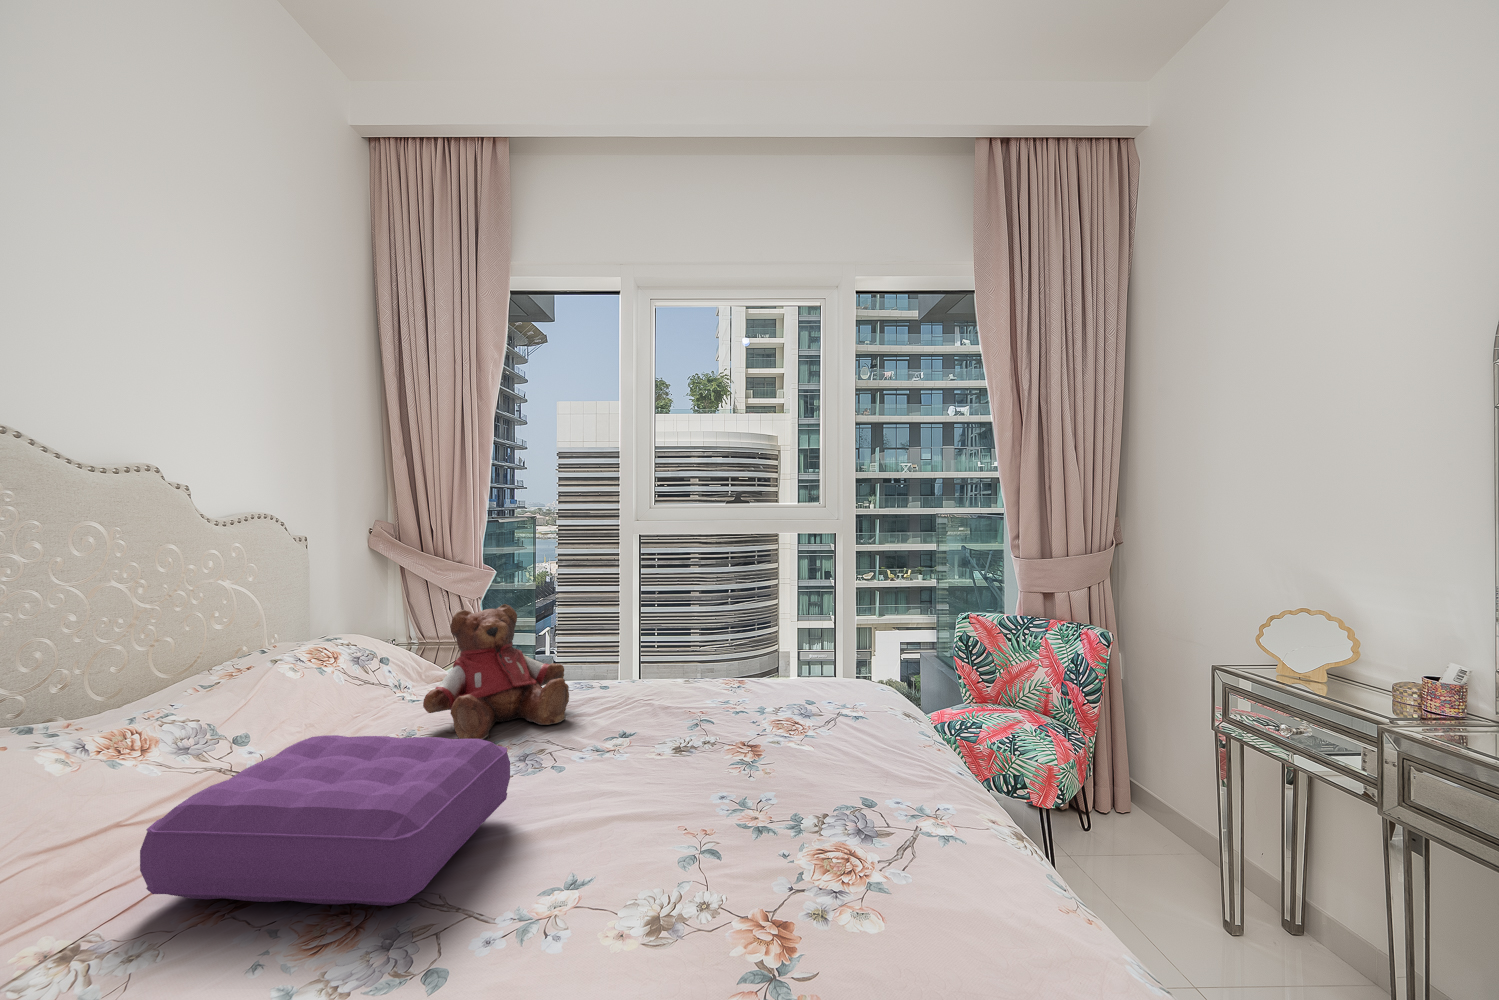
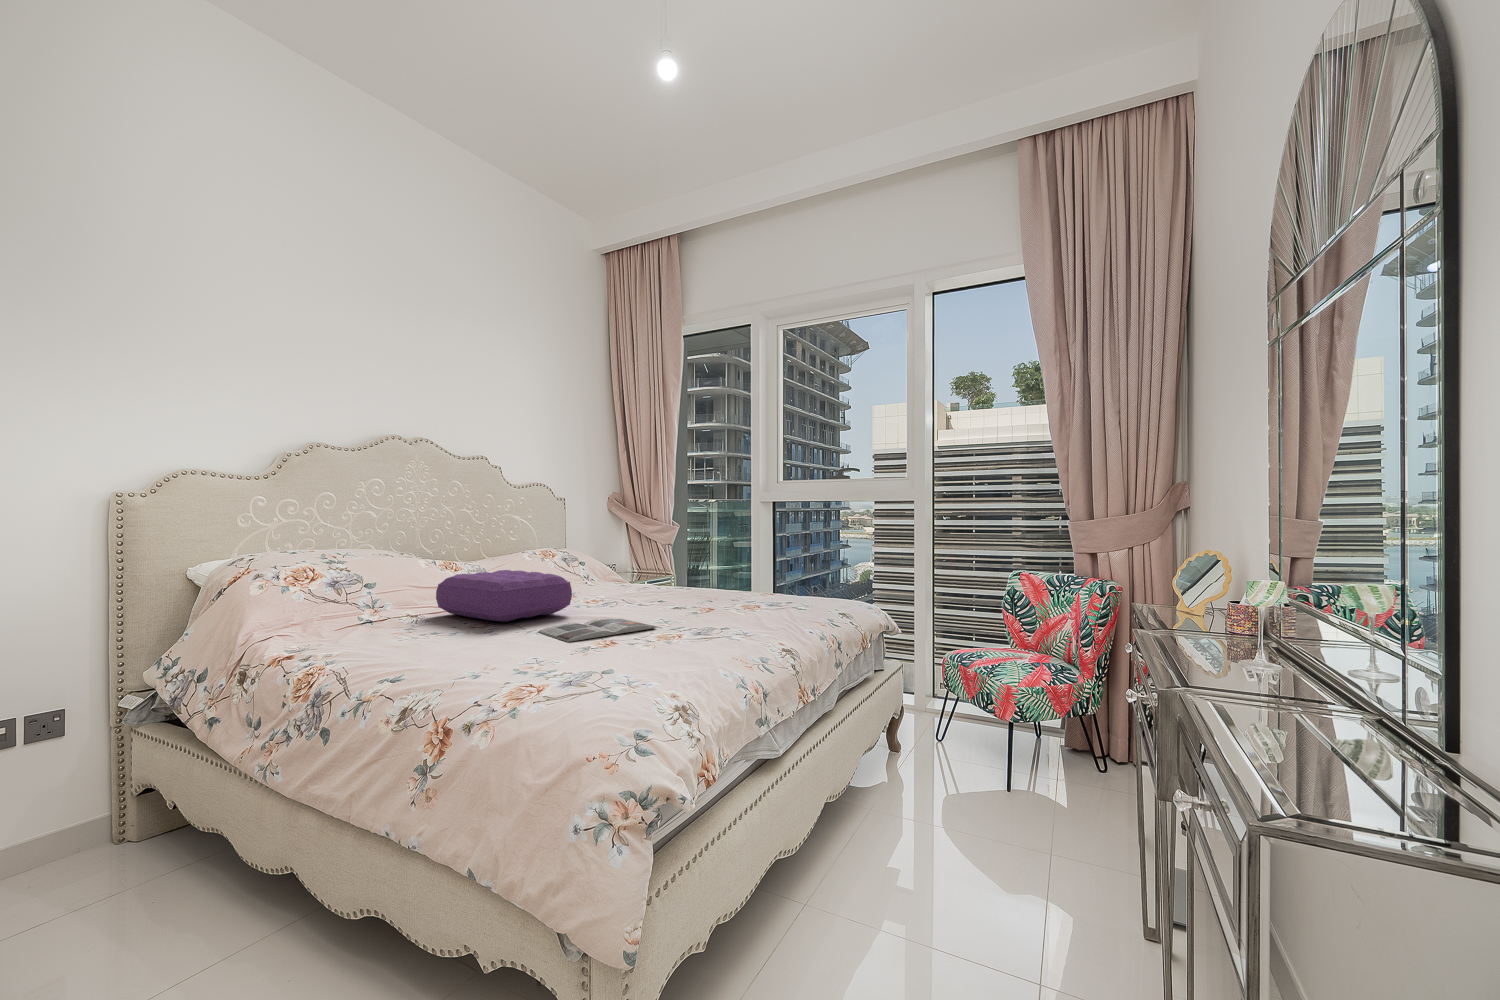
teddy bear: present [423,604,569,739] -> none [580,532,659,599]
magazine: none [540,807,746,949] -> present [538,618,657,642]

